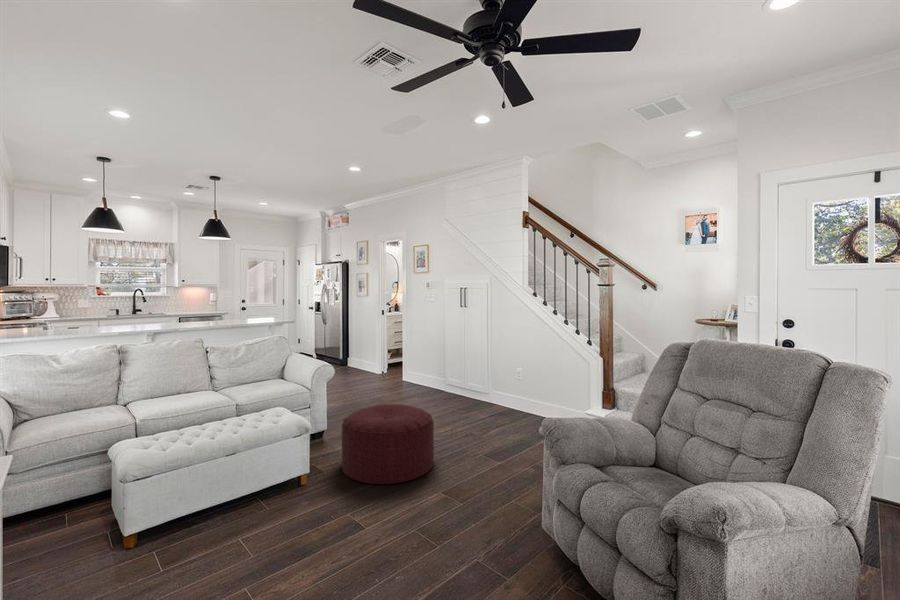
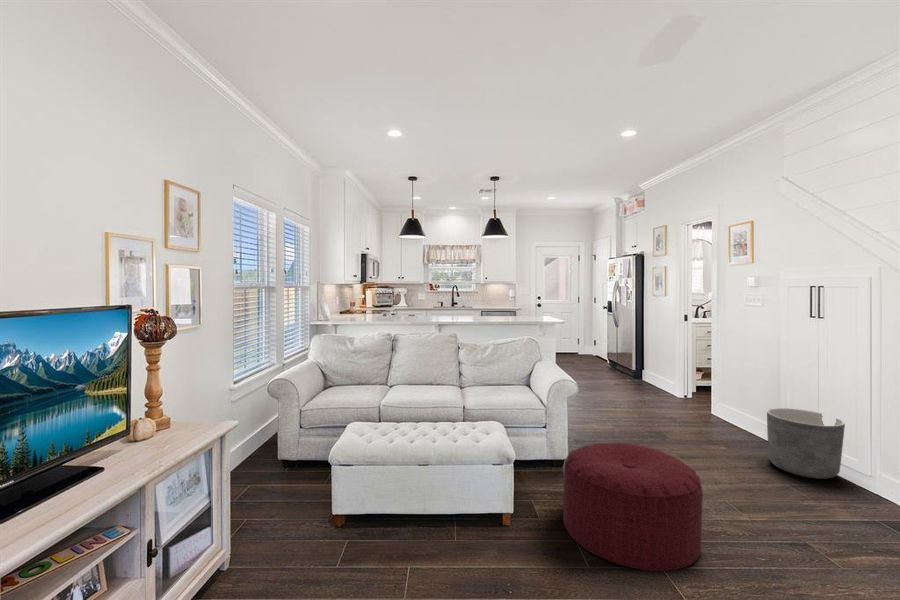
planter: none [446,367,484,407] -> present [767,408,845,479]

